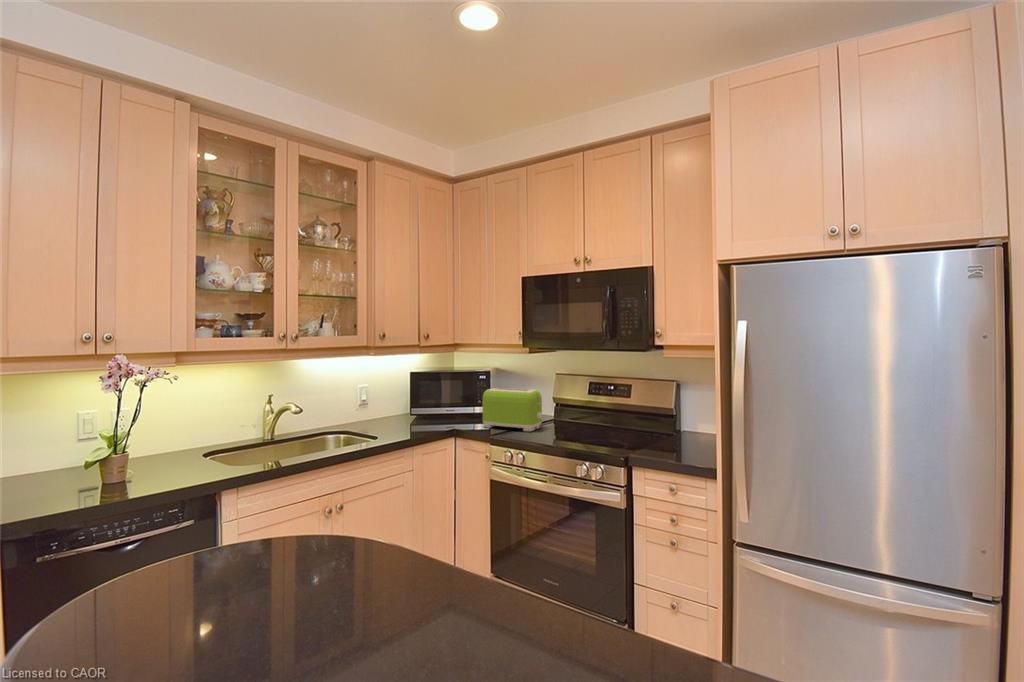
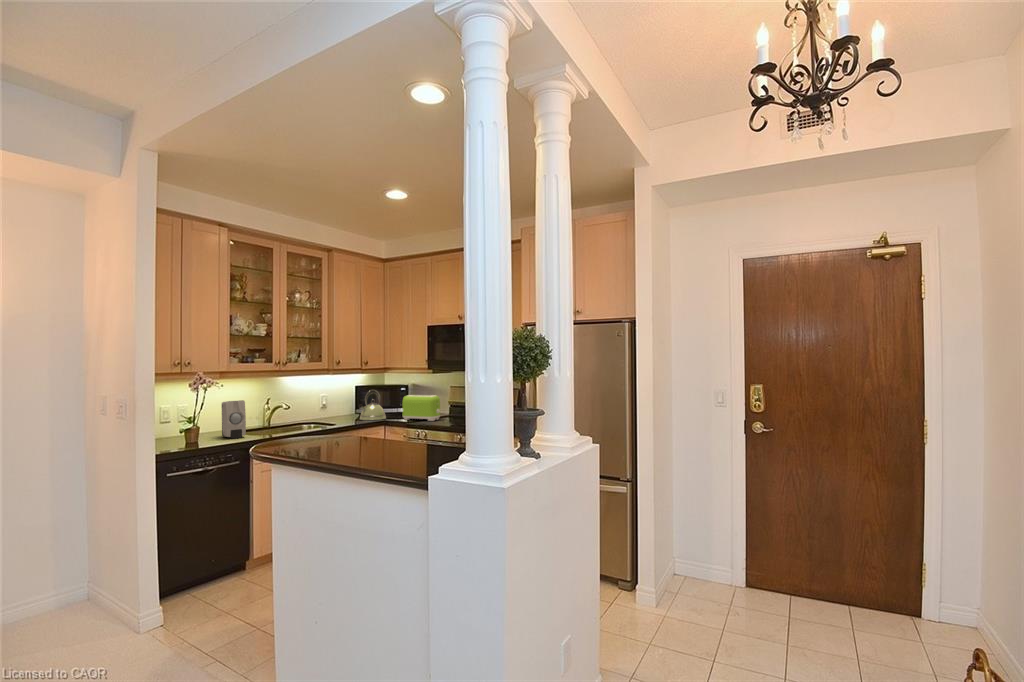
kettle: none [415,379,457,428] -> present [359,392,386,420]
soap dispenser: none [182,402,220,471] -> present [222,400,246,438]

